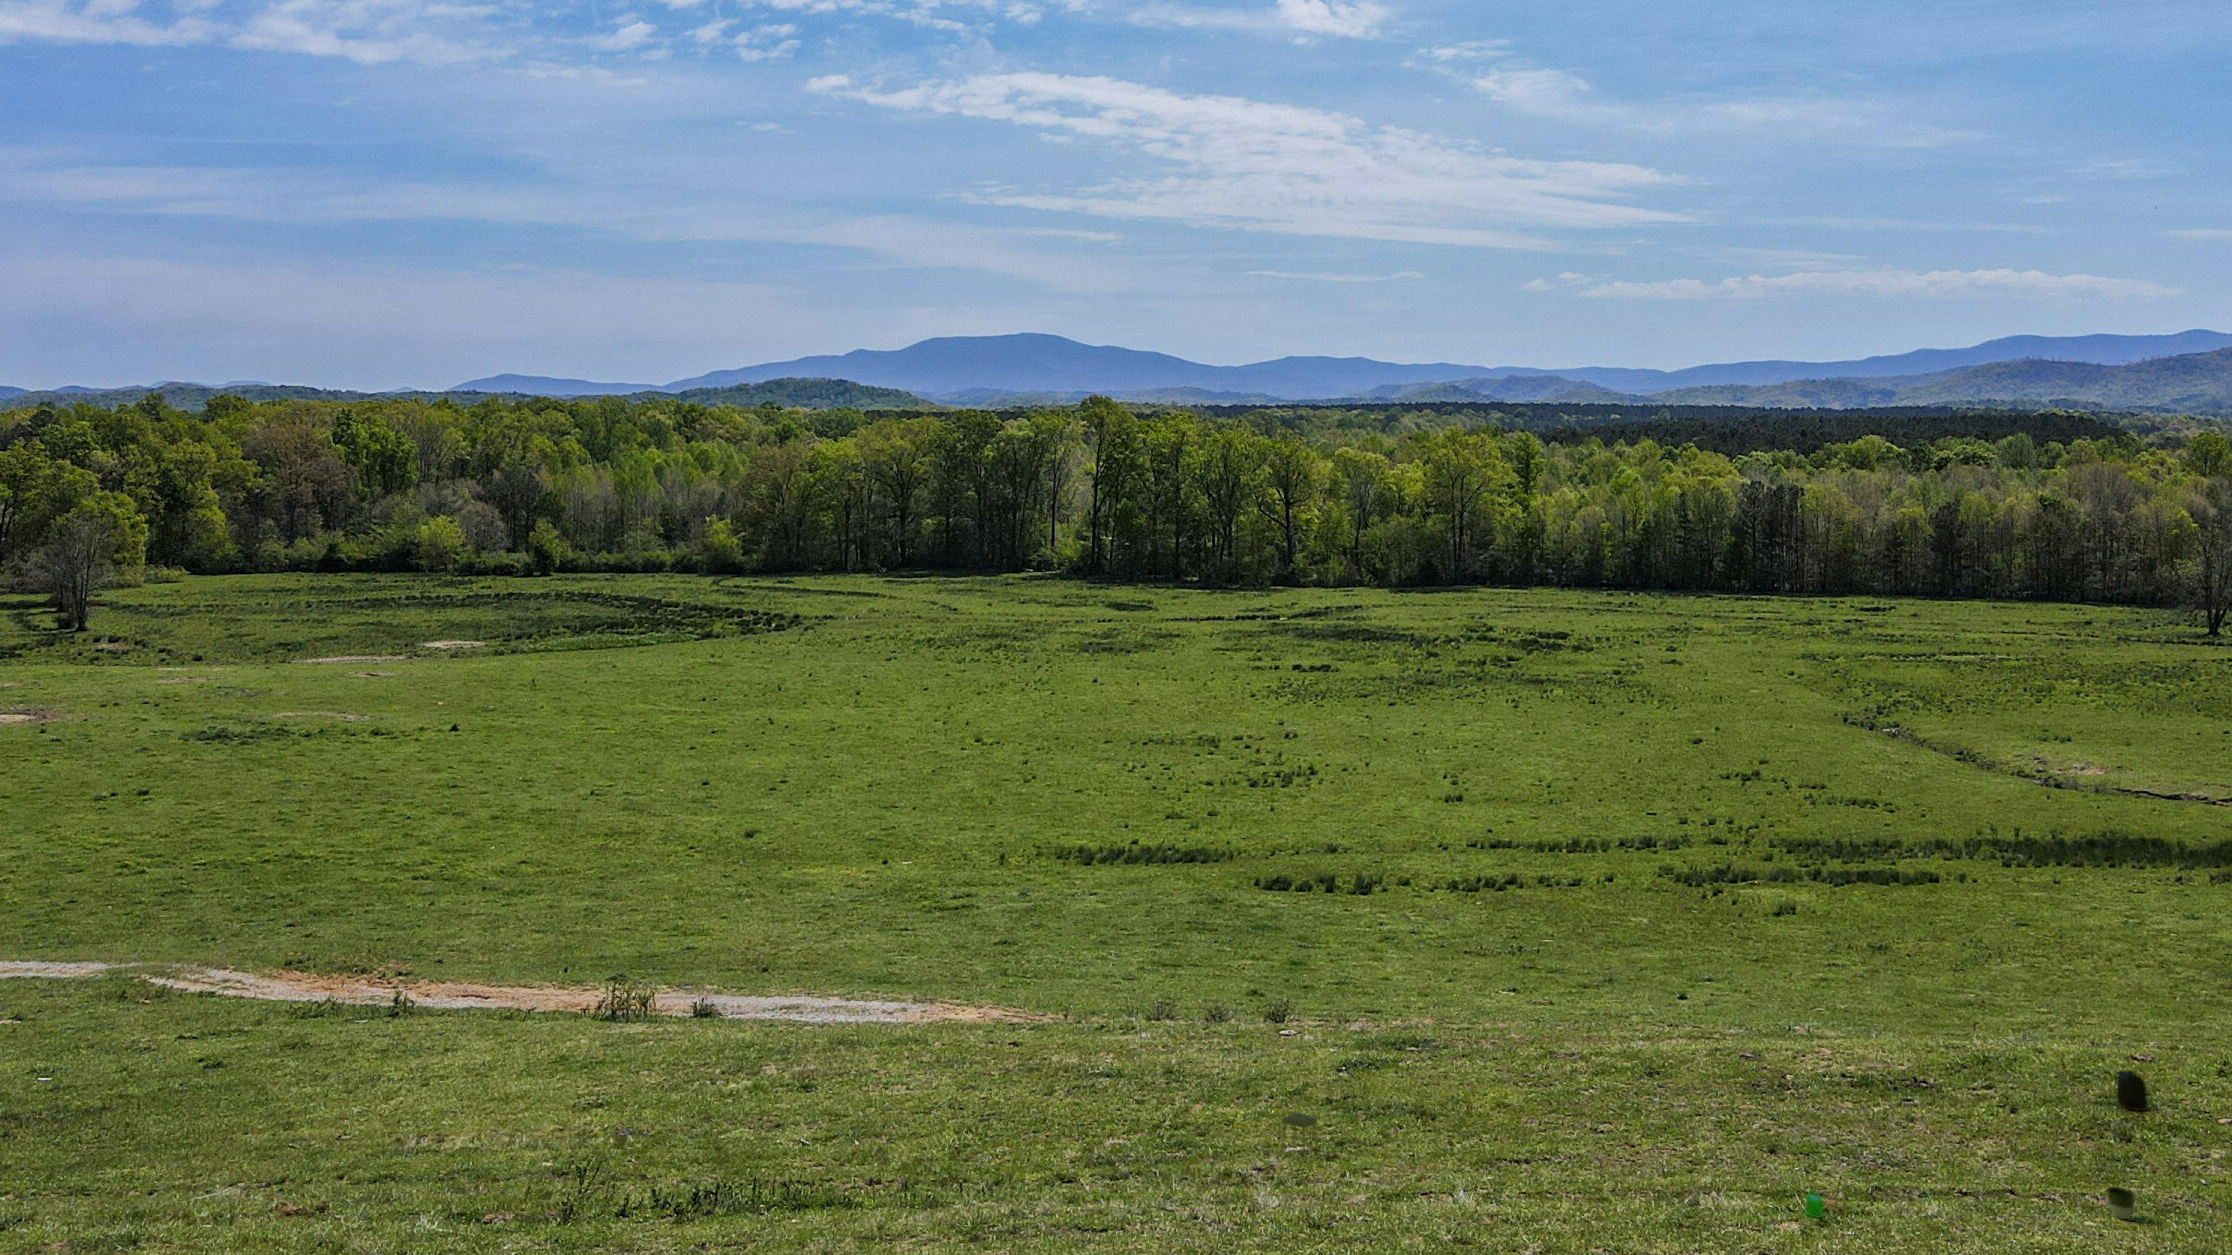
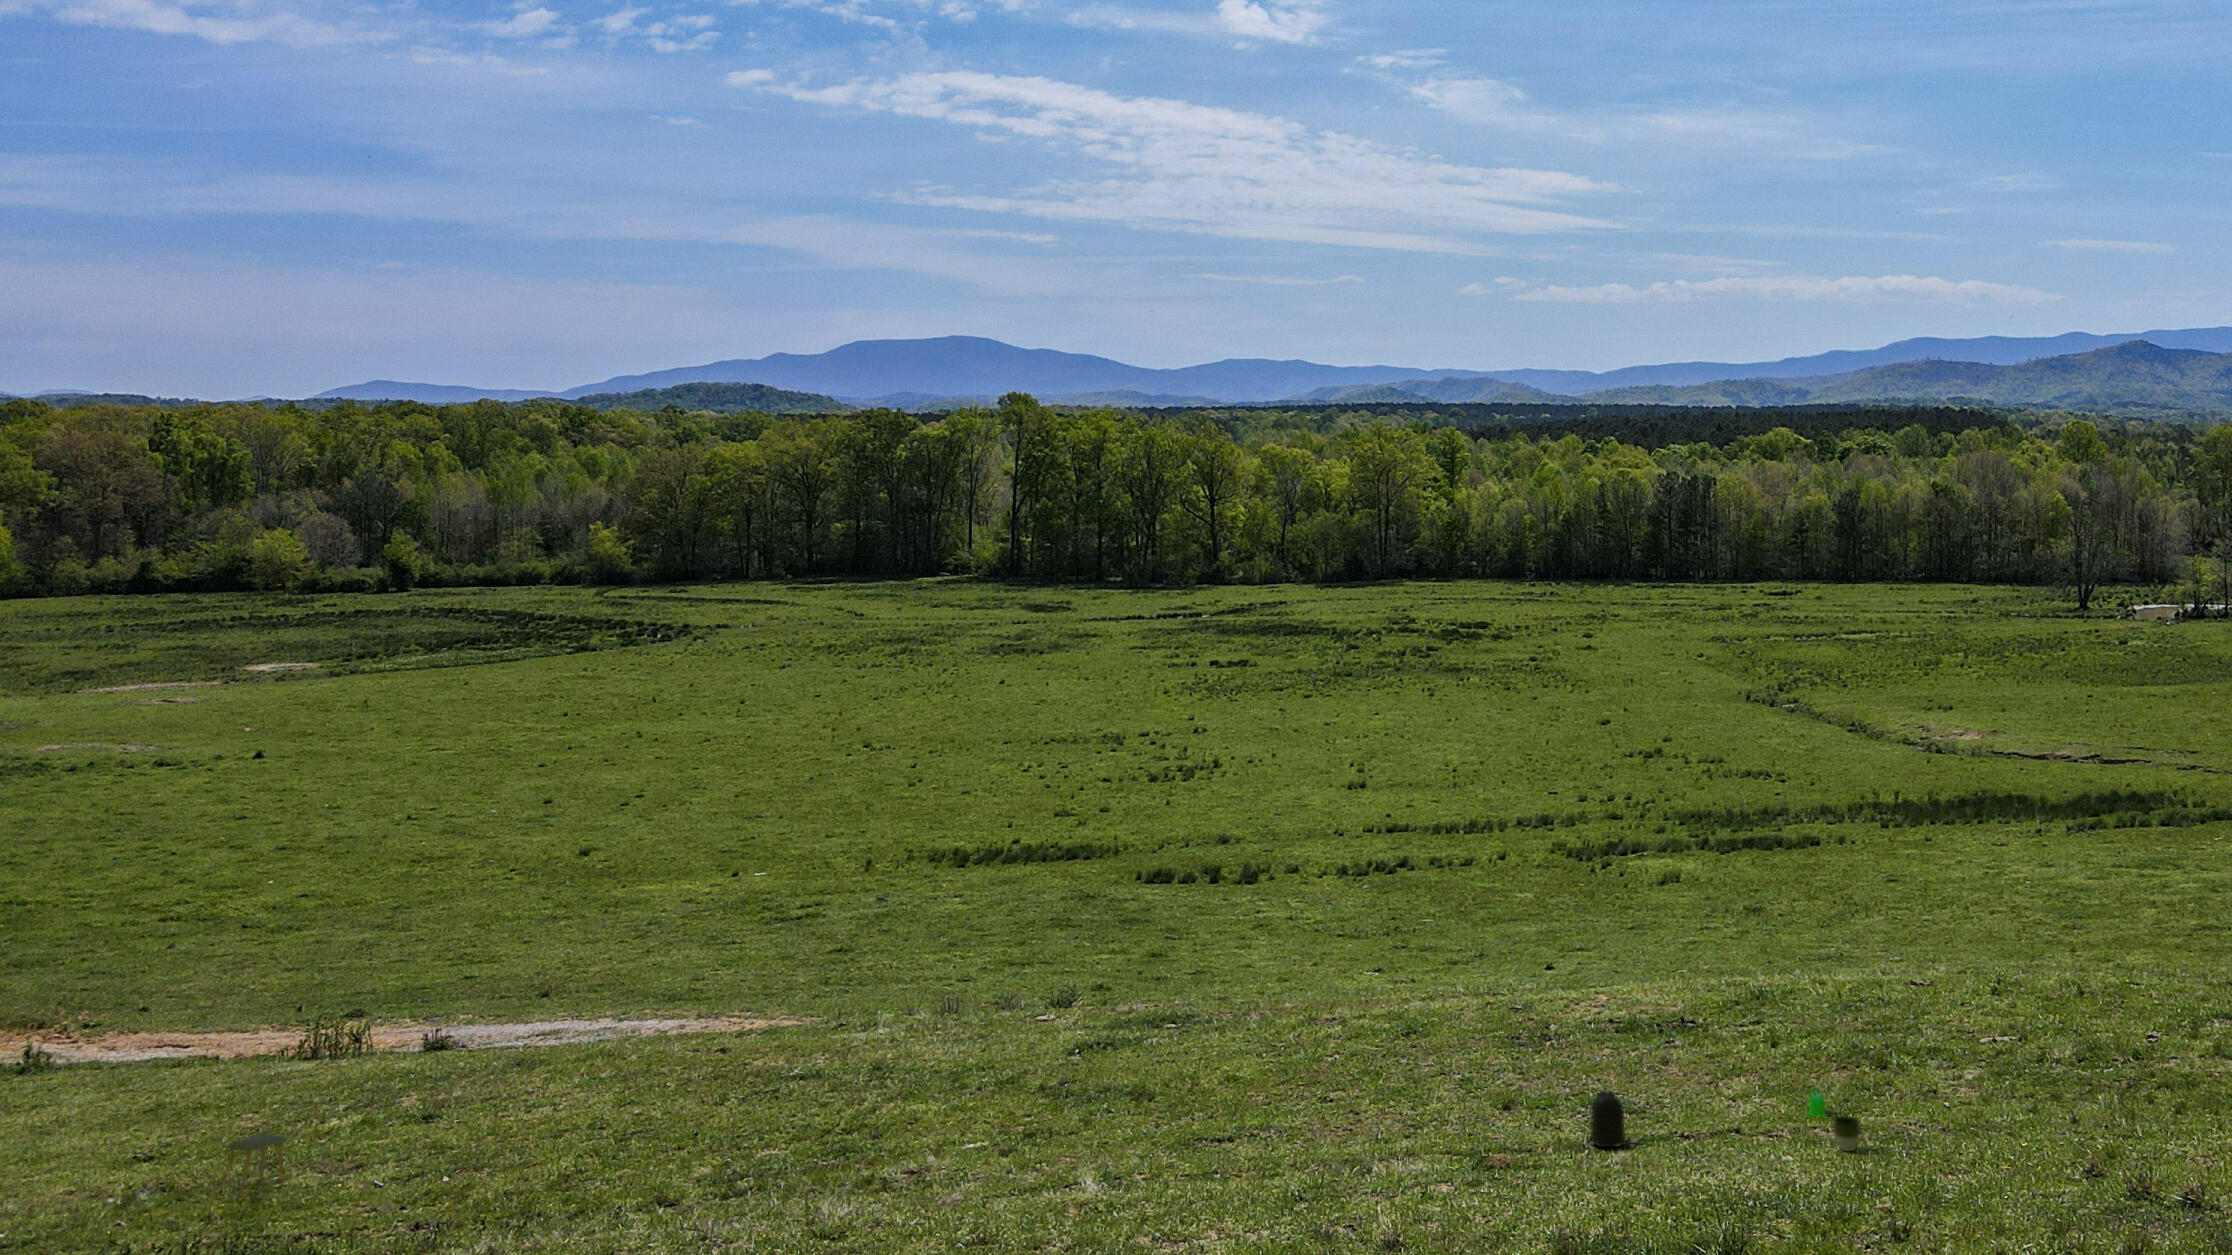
backpack: present [2117,1070,2148,1111] -> present [1591,1091,1625,1147]
stool: present [1280,1113,1318,1160] -> present [220,1133,287,1197]
watering can: present [1805,1190,1824,1217] -> present [1809,1089,1826,1117]

